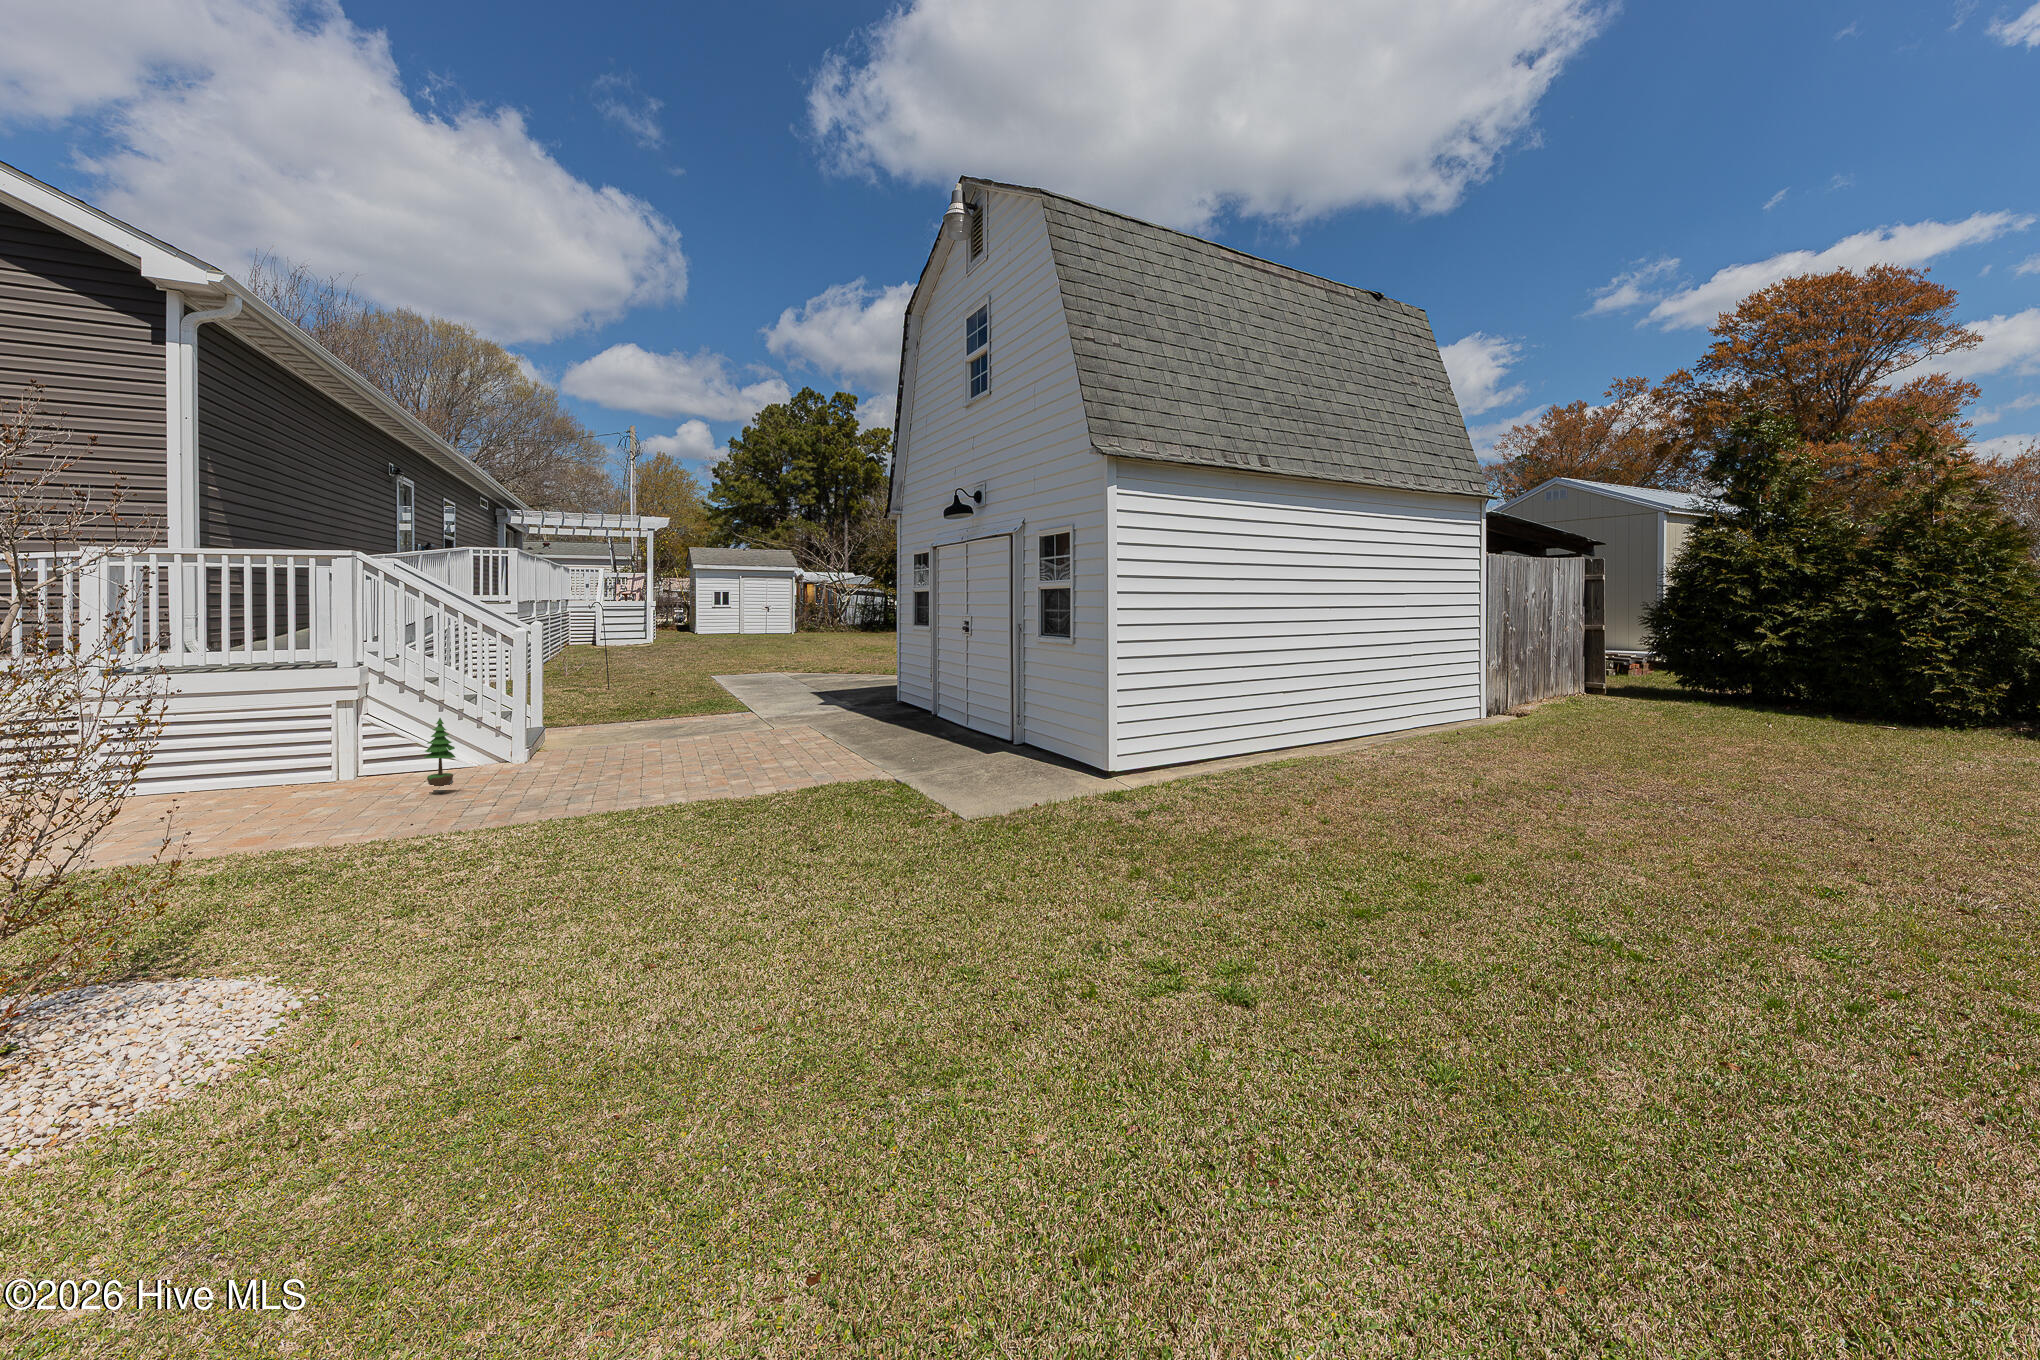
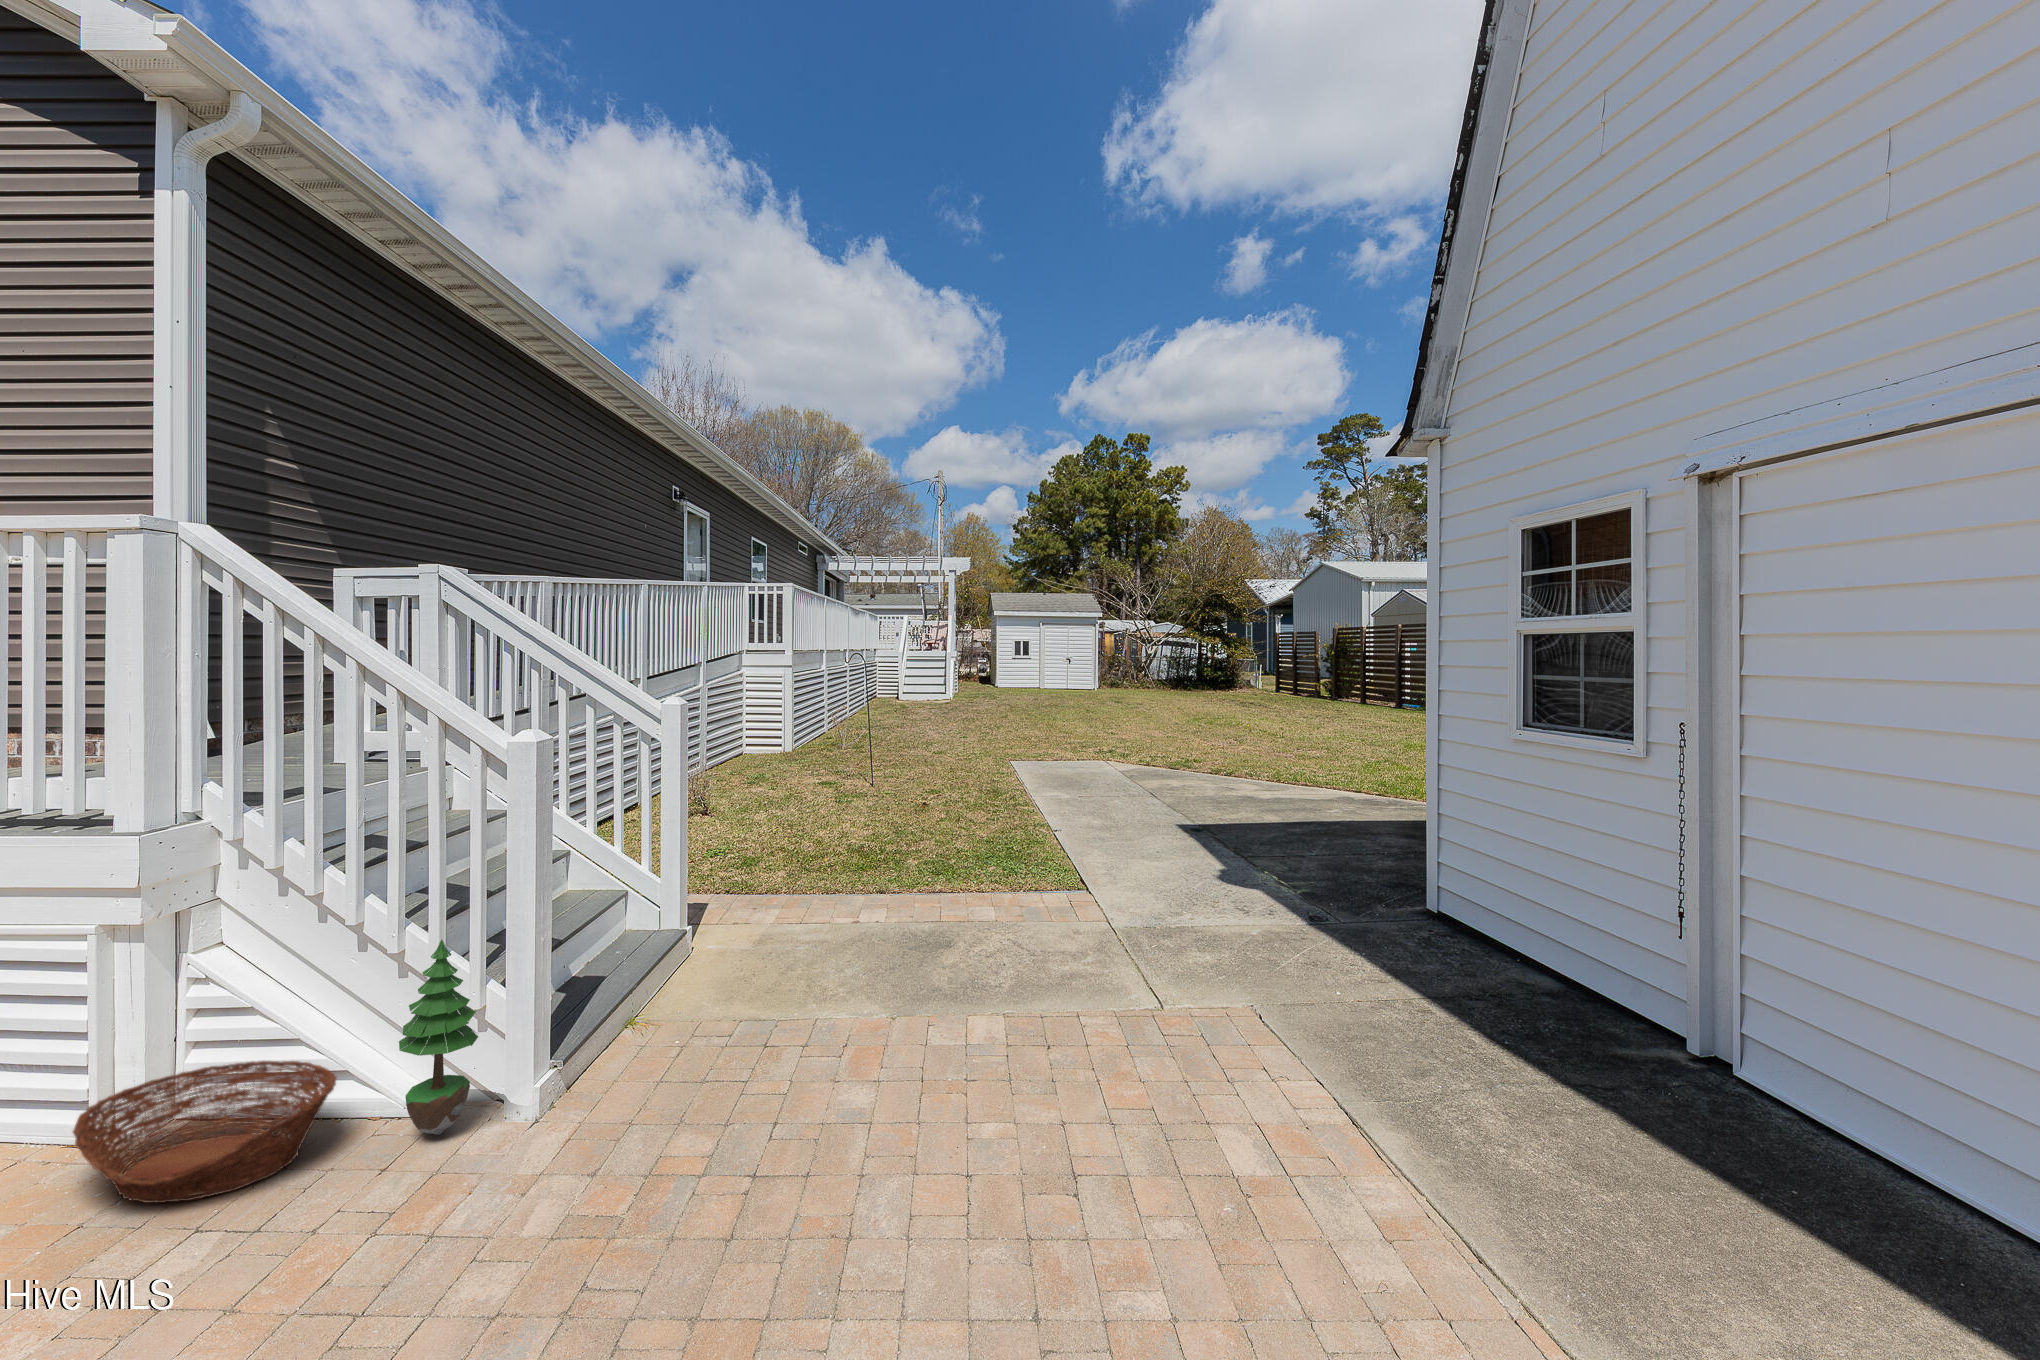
basket: none [290,772,398,810] -> present [73,1061,337,1203]

